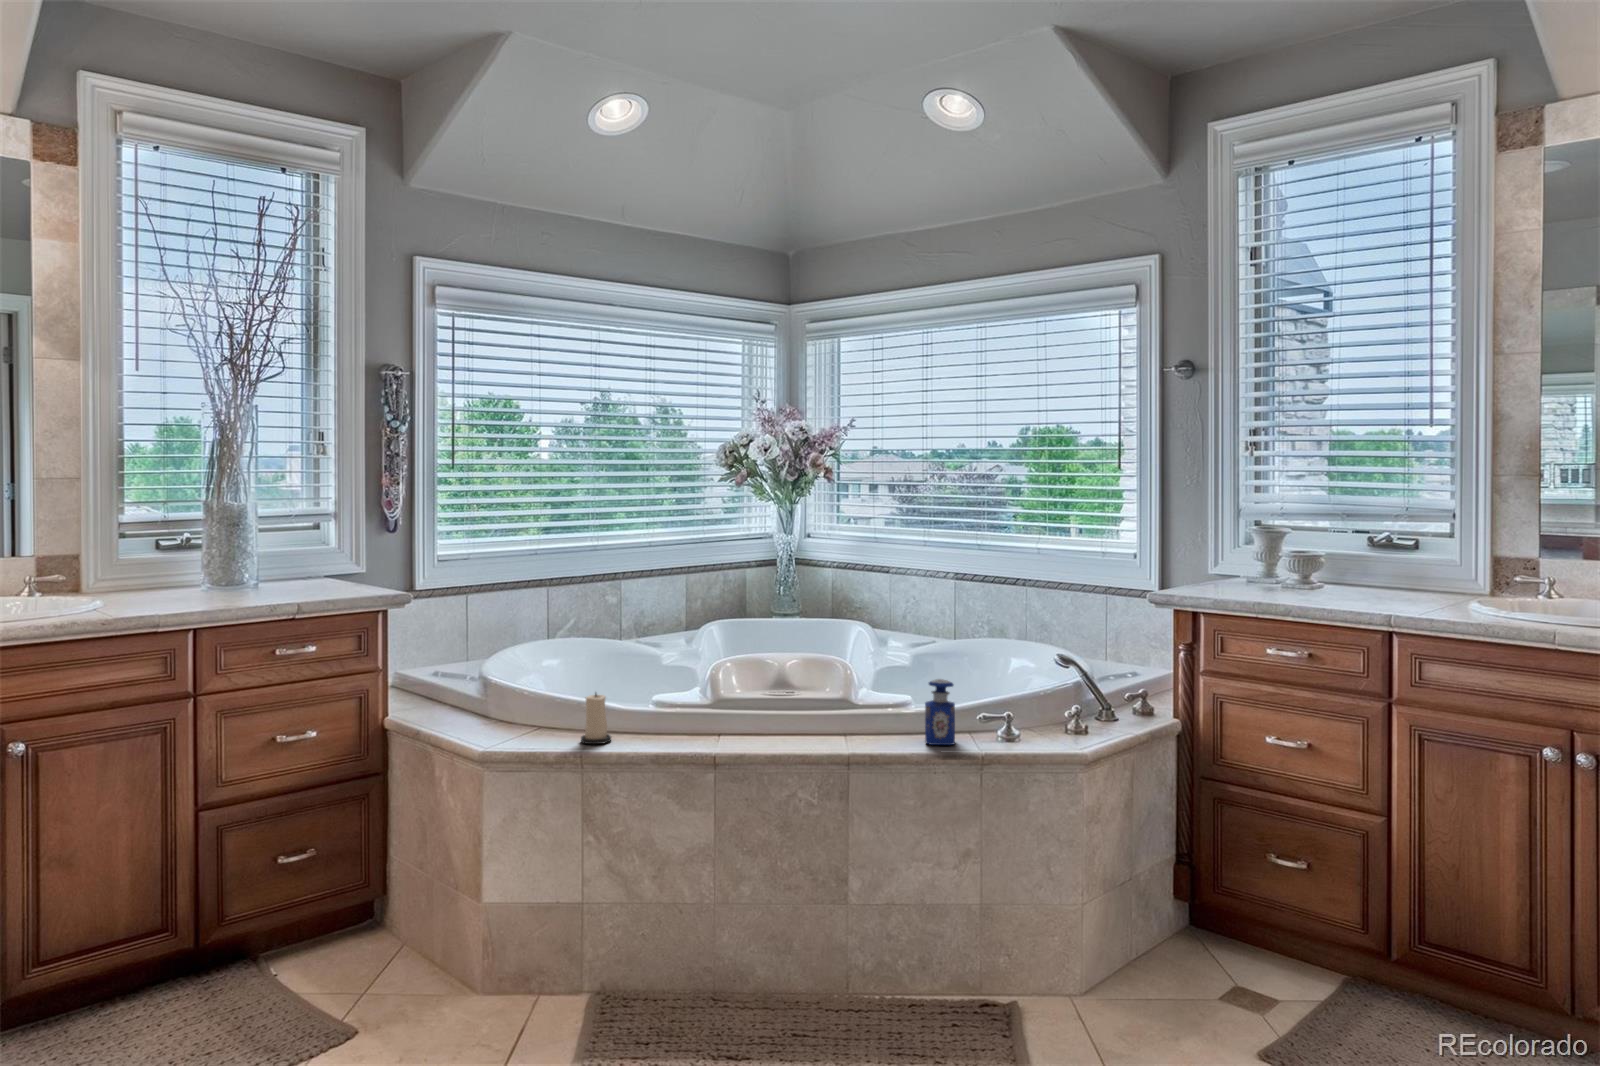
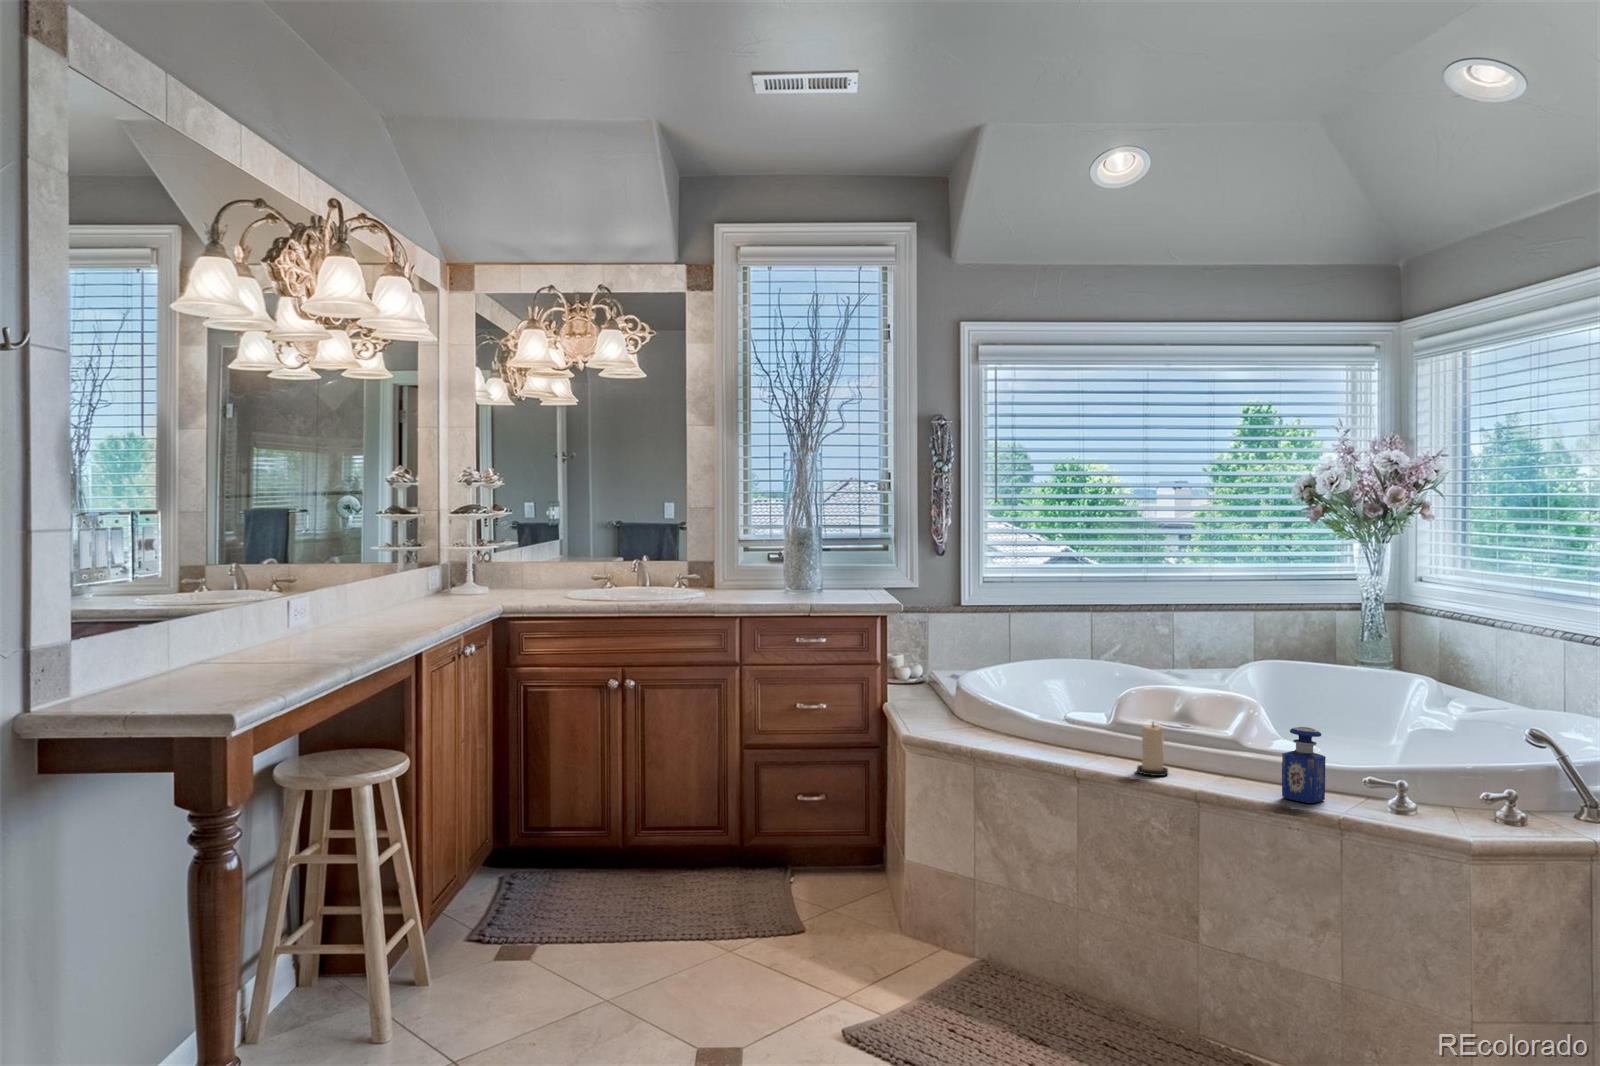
candle: present [581,693,611,744] -> present [1137,723,1168,776]

